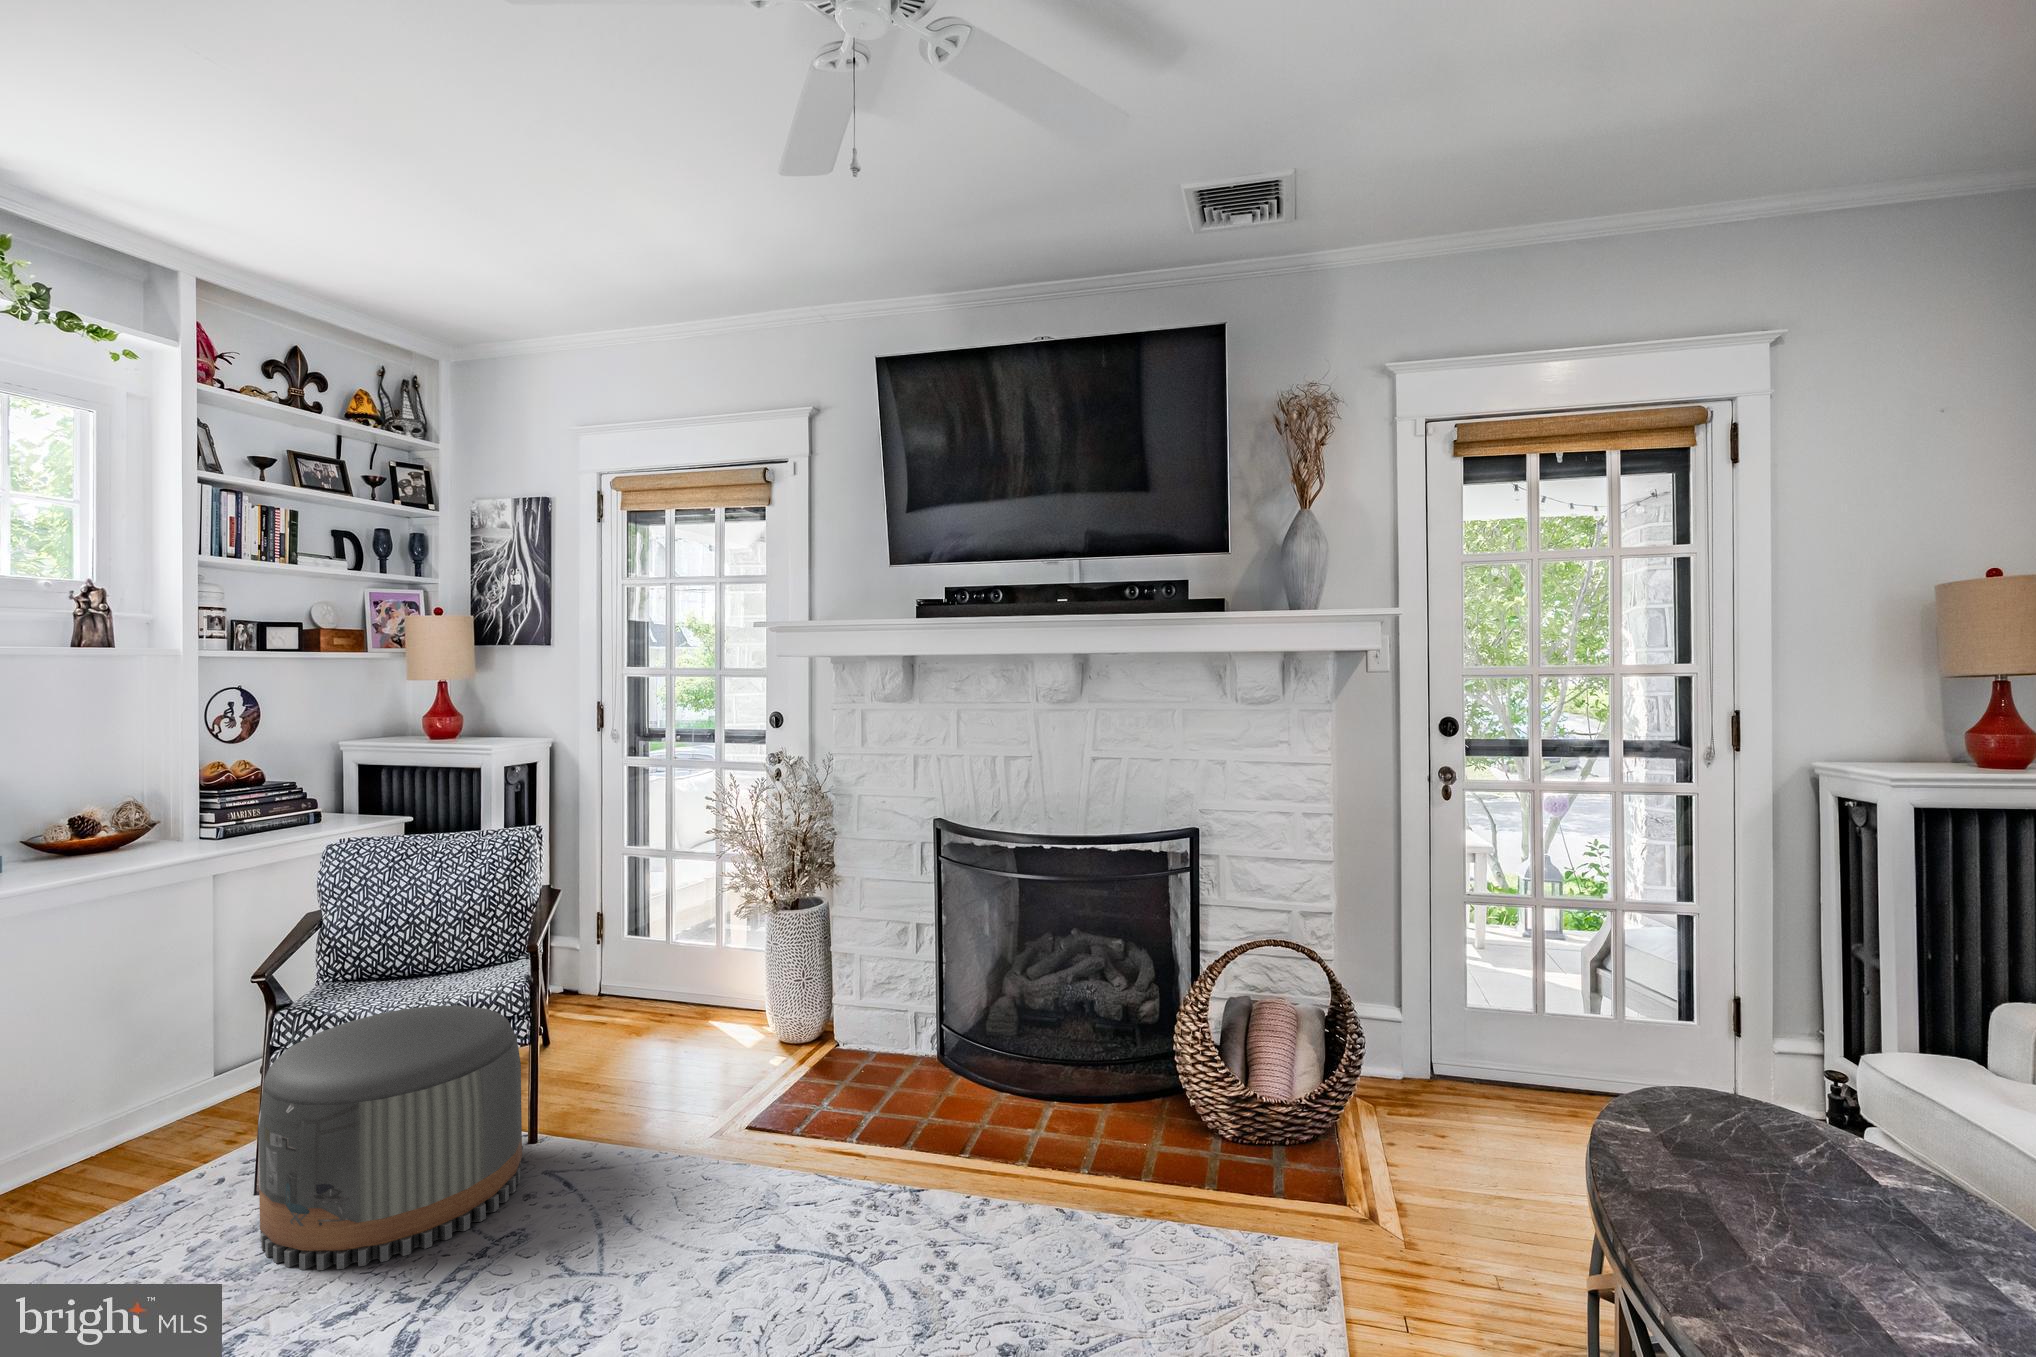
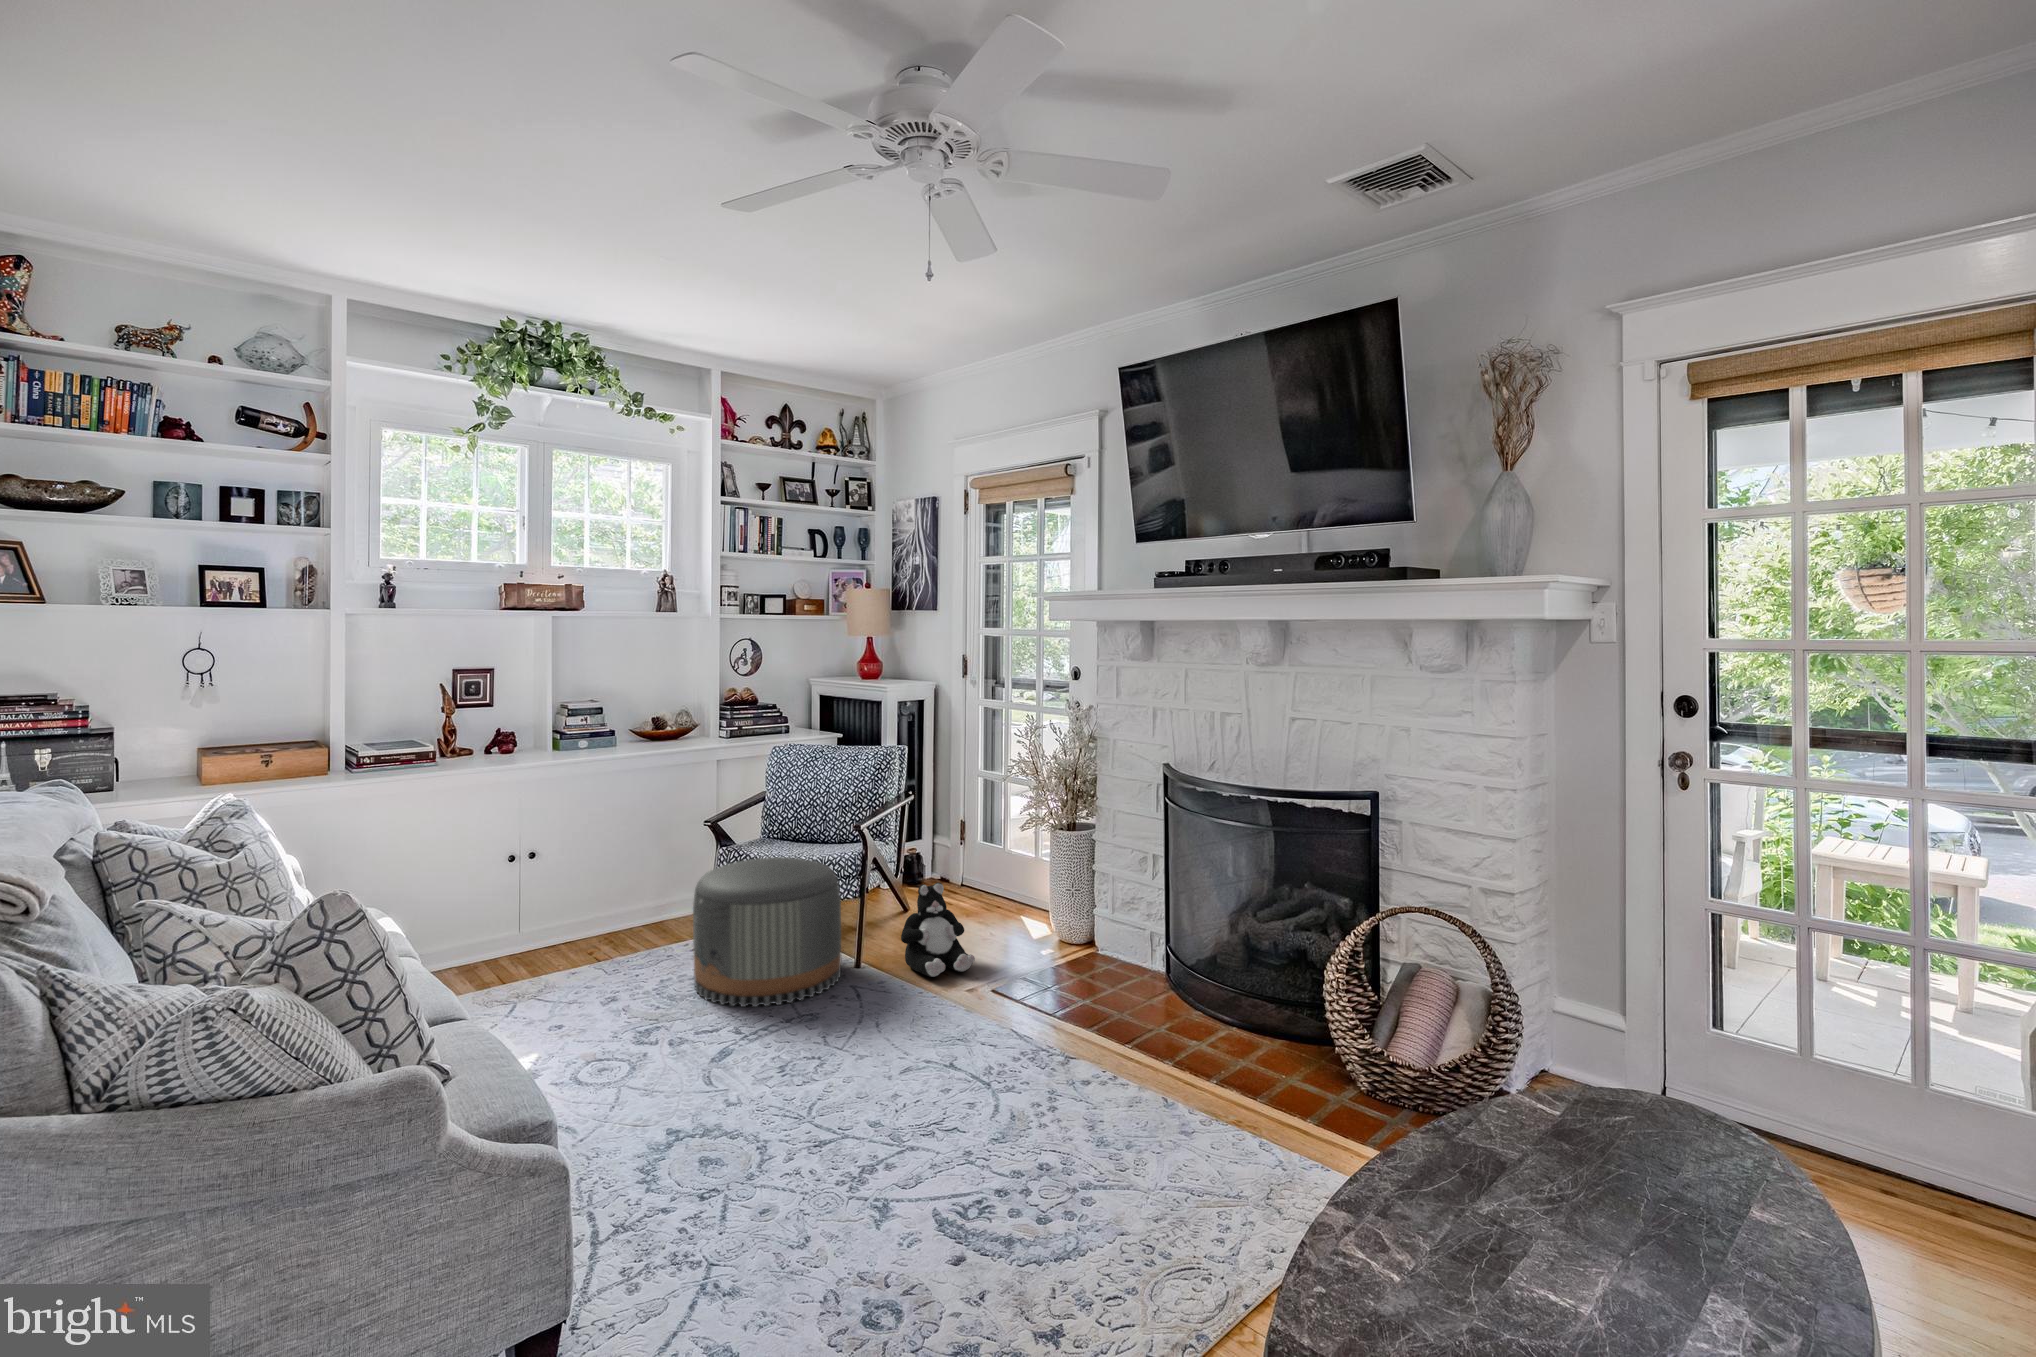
plush toy: none [603,1002,713,1132] -> present [901,882,975,977]

